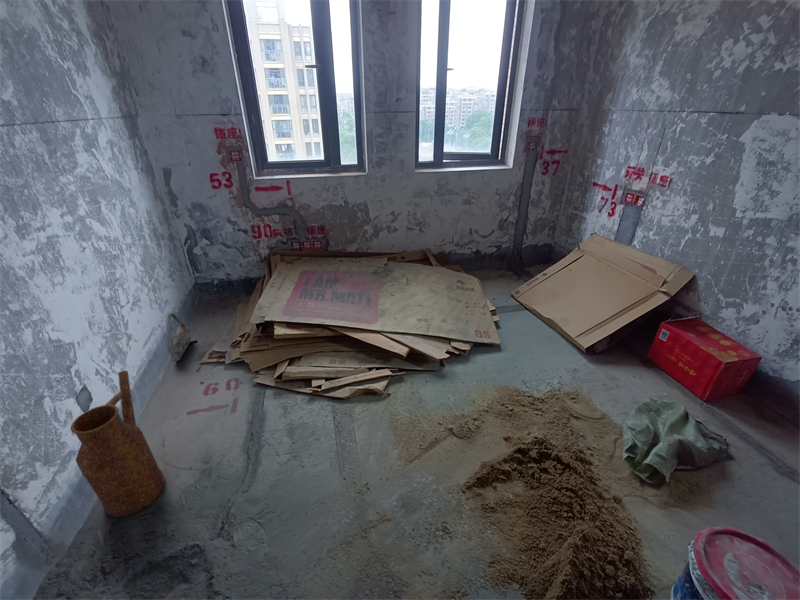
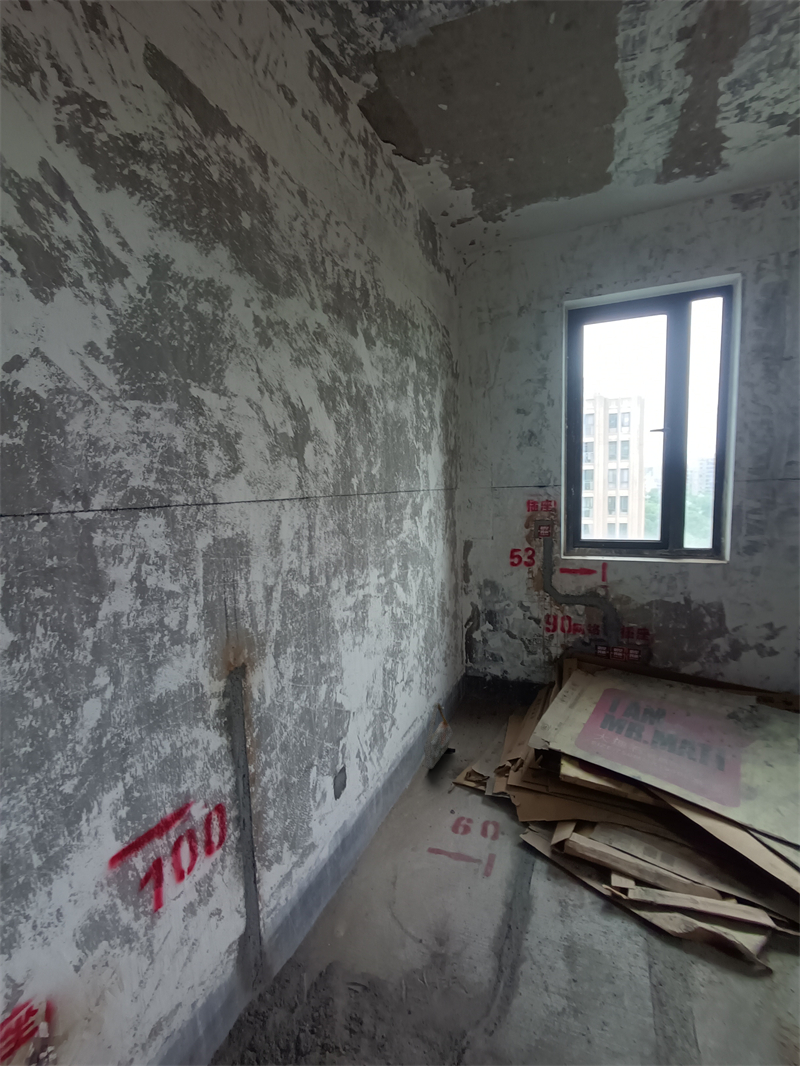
watering can: present [71,371,165,517] -> none [311,762,386,990]

